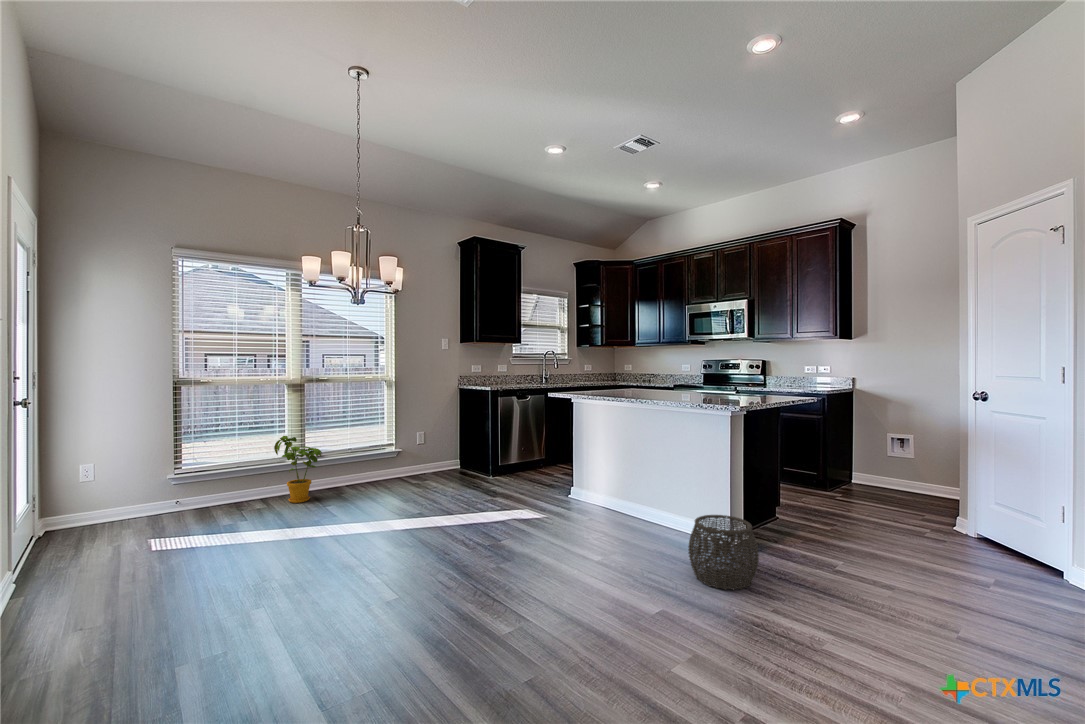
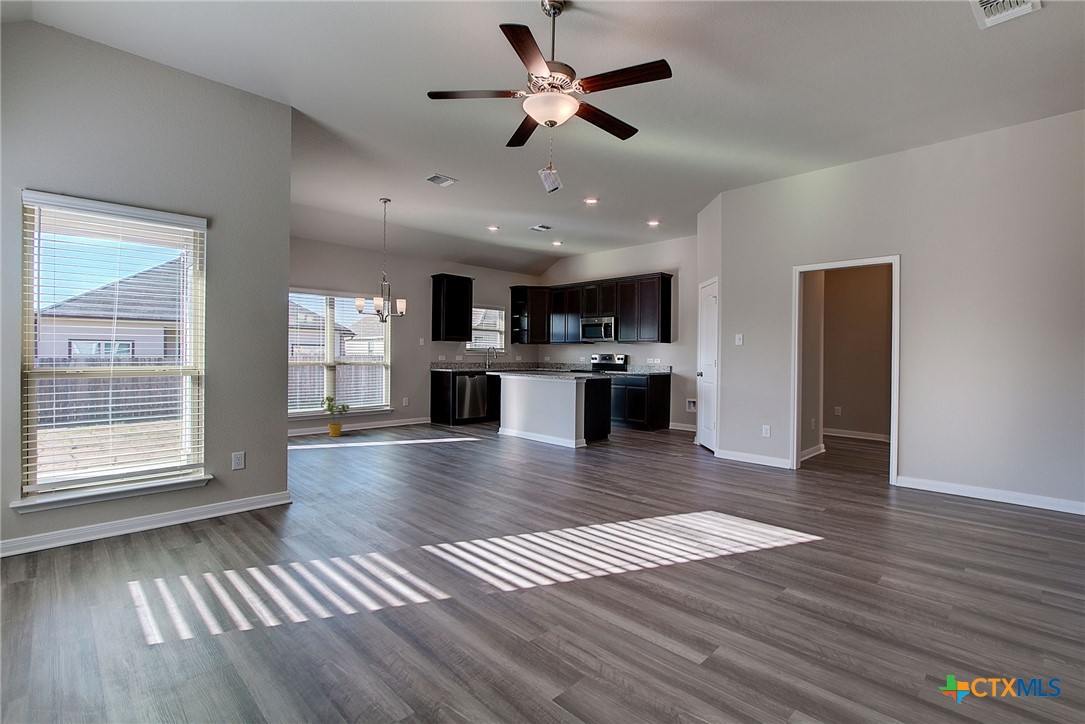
woven basket: present [688,515,759,590] -> none [546,430,578,461]

